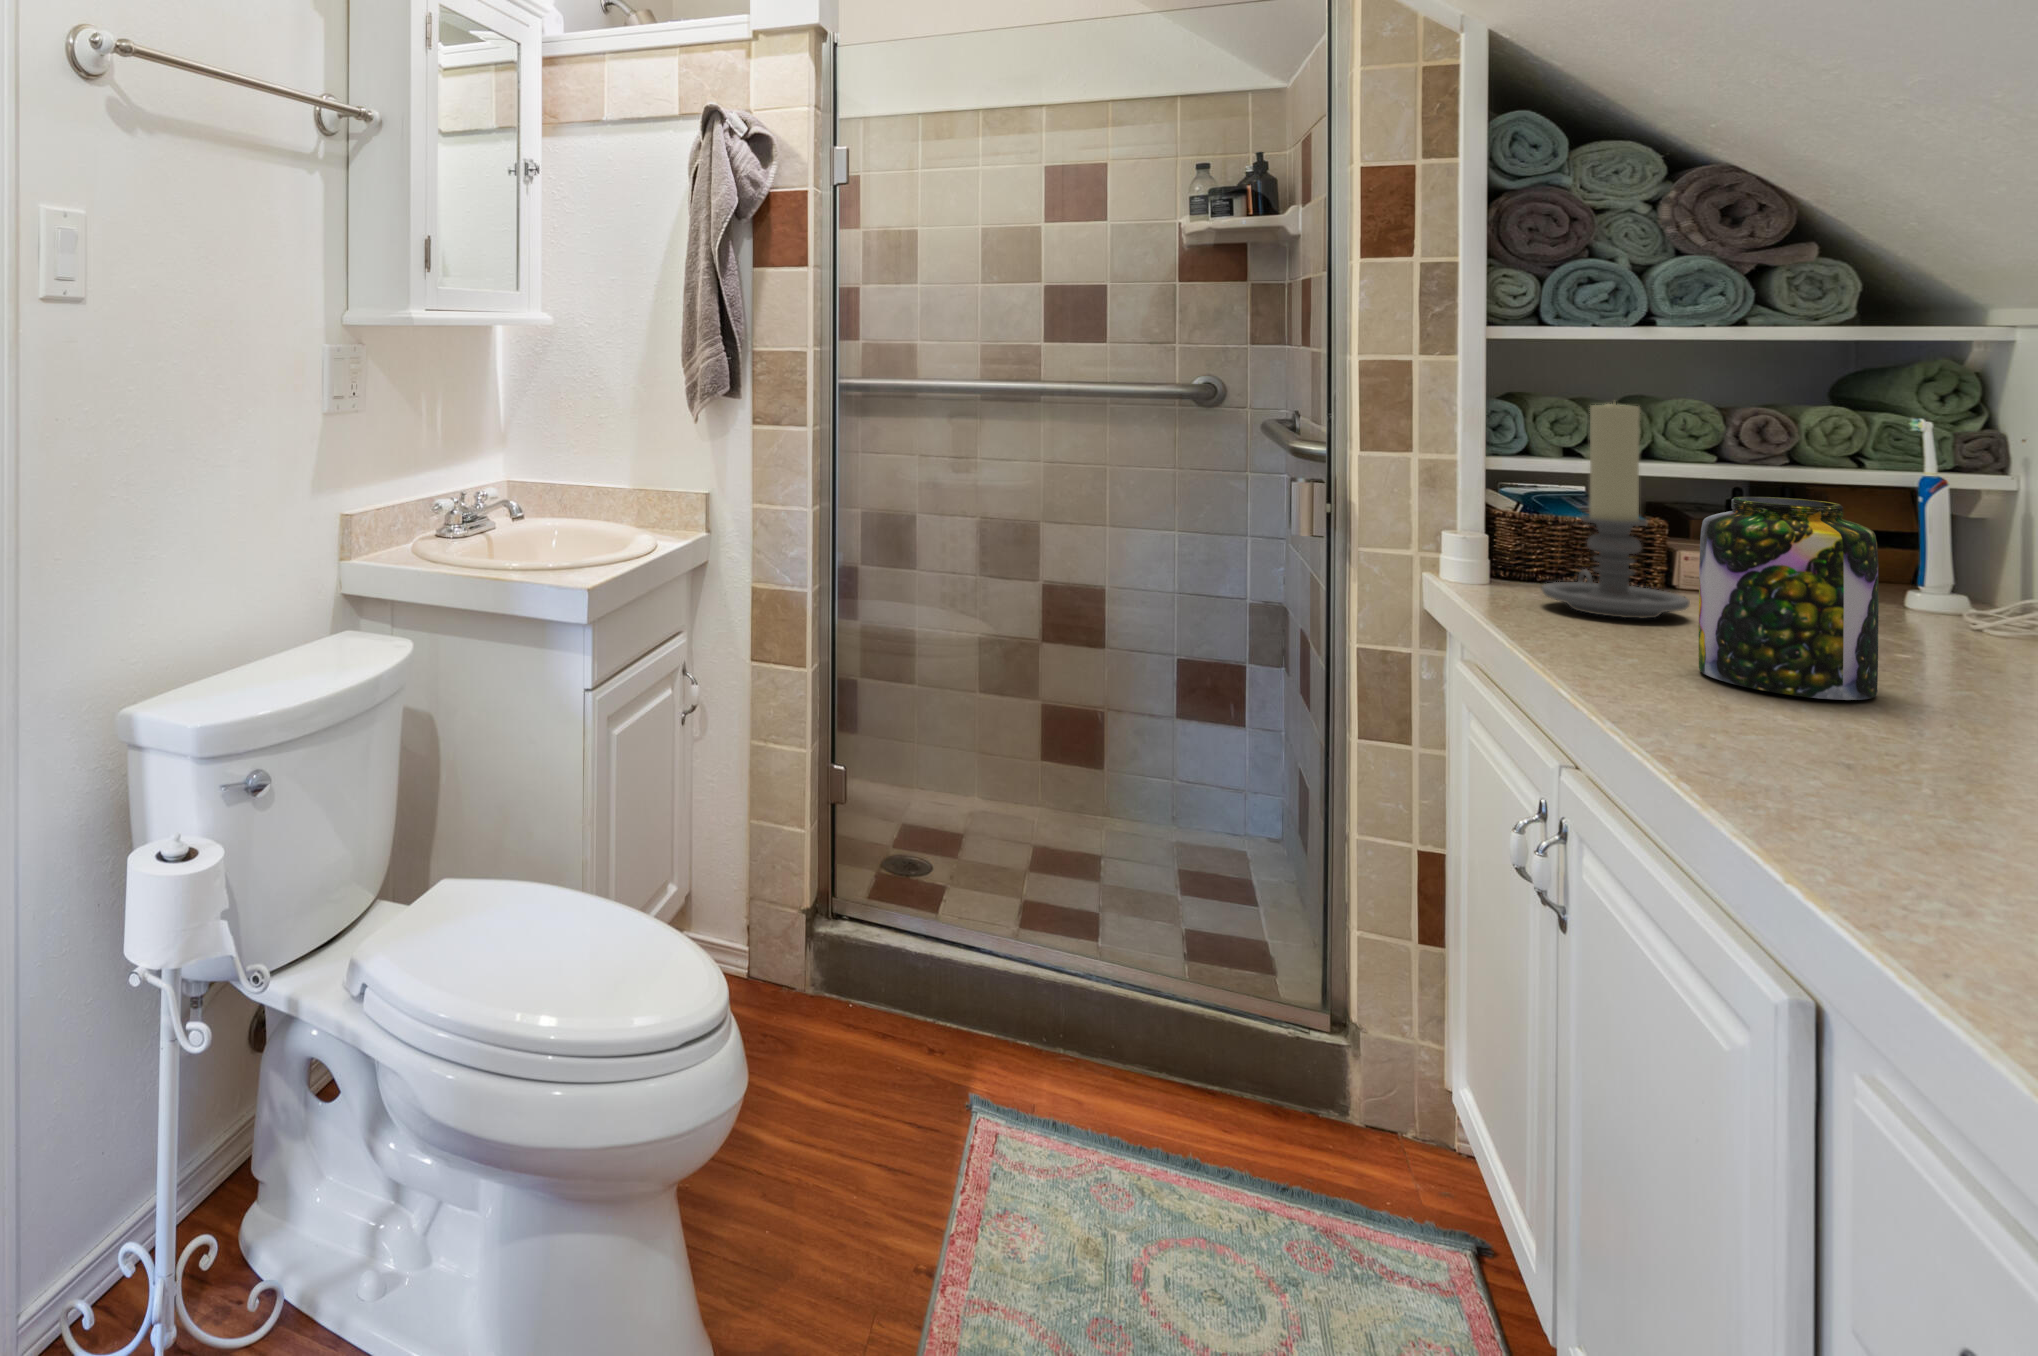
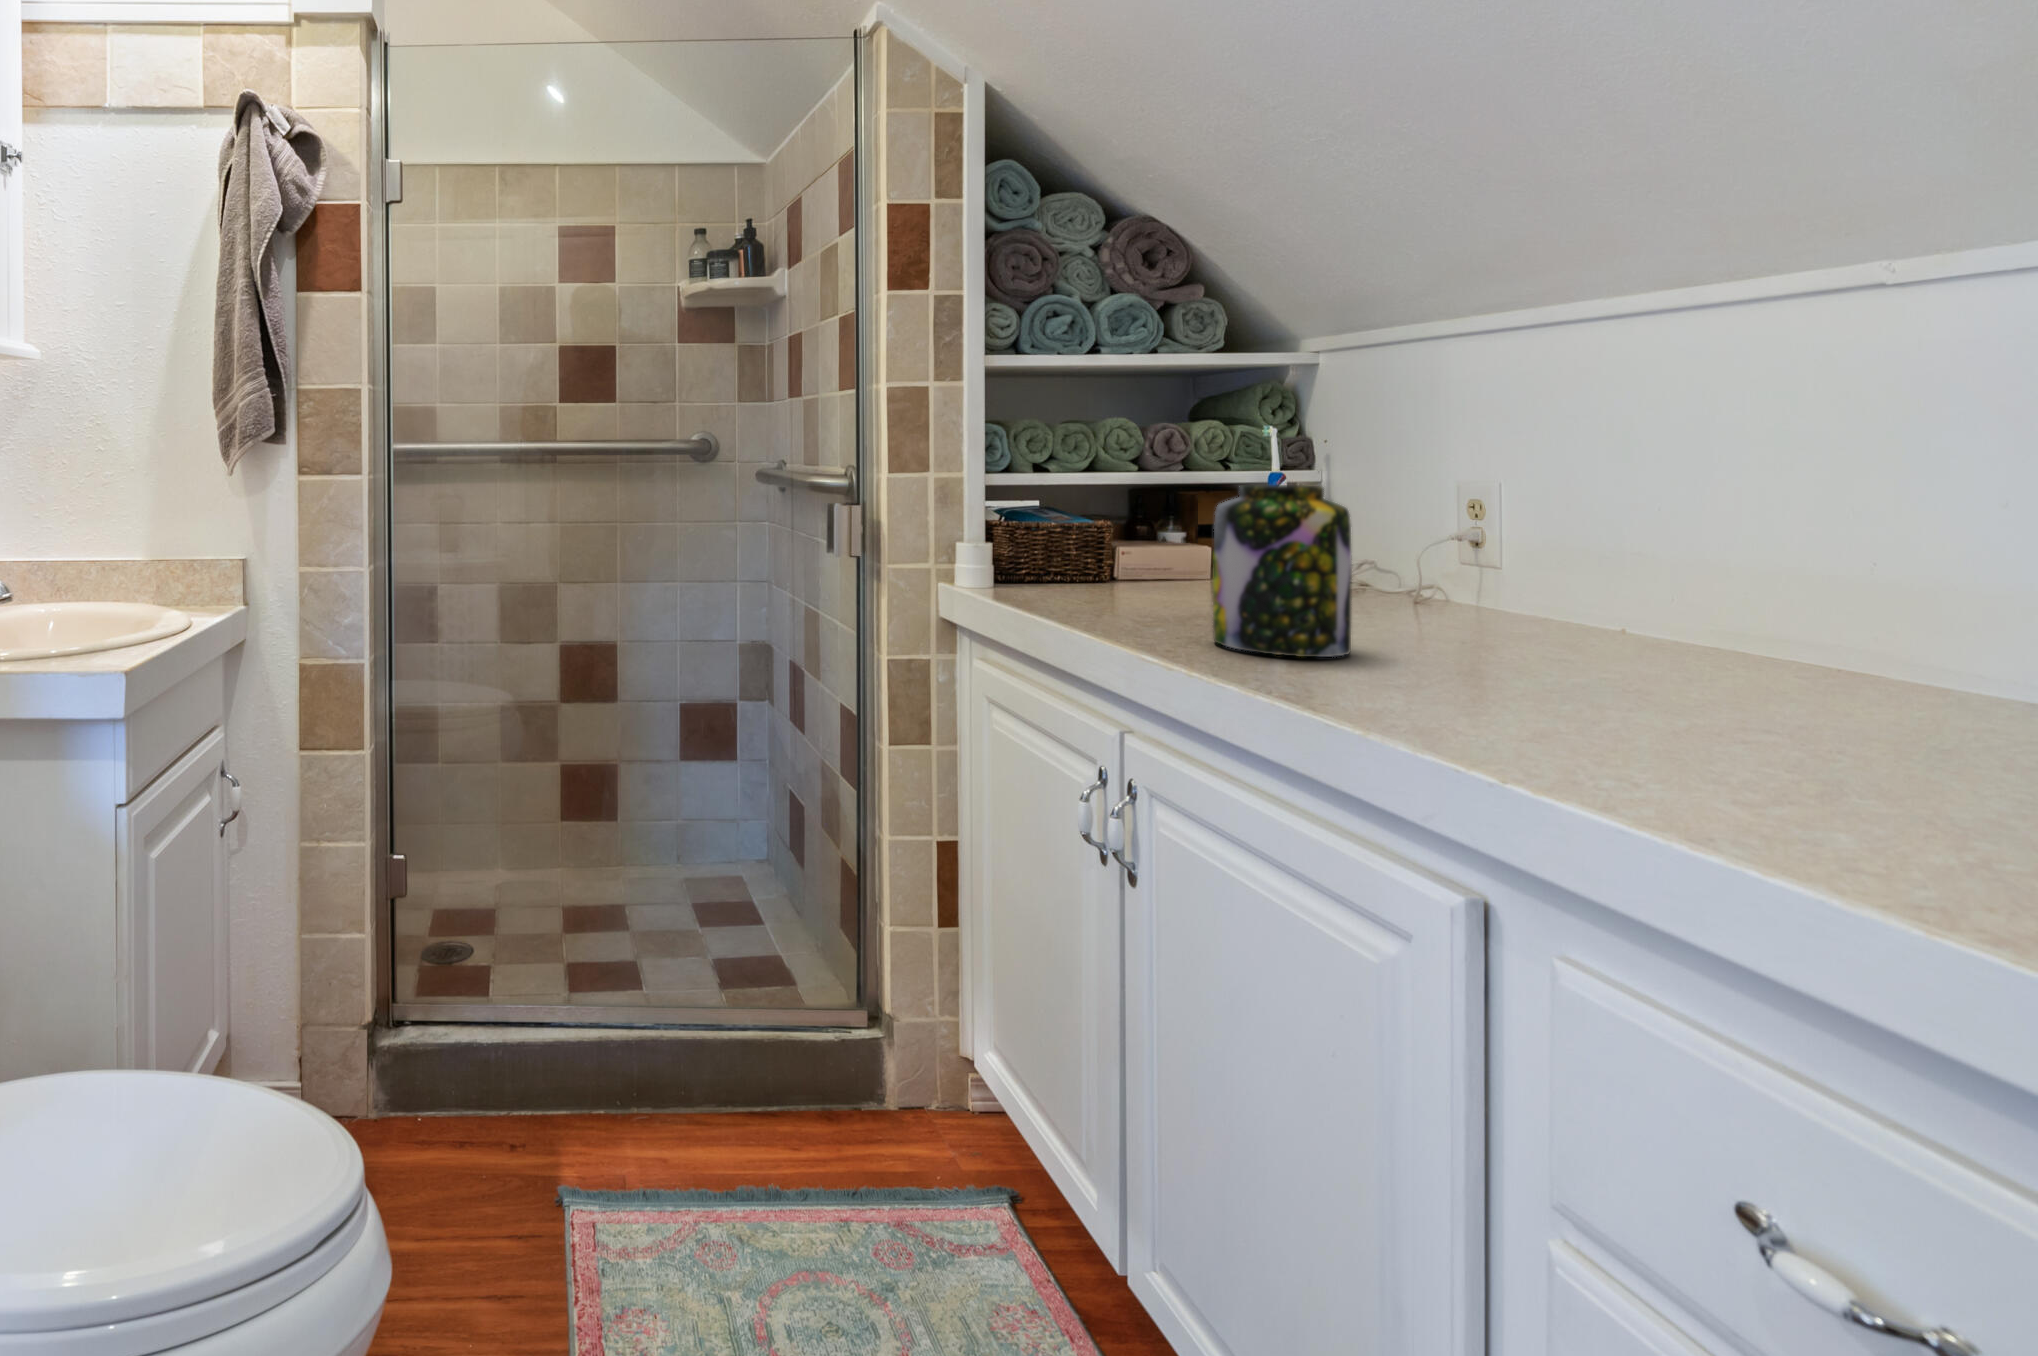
candle holder: present [1541,402,1690,618] -> none [1043,415,1154,607]

